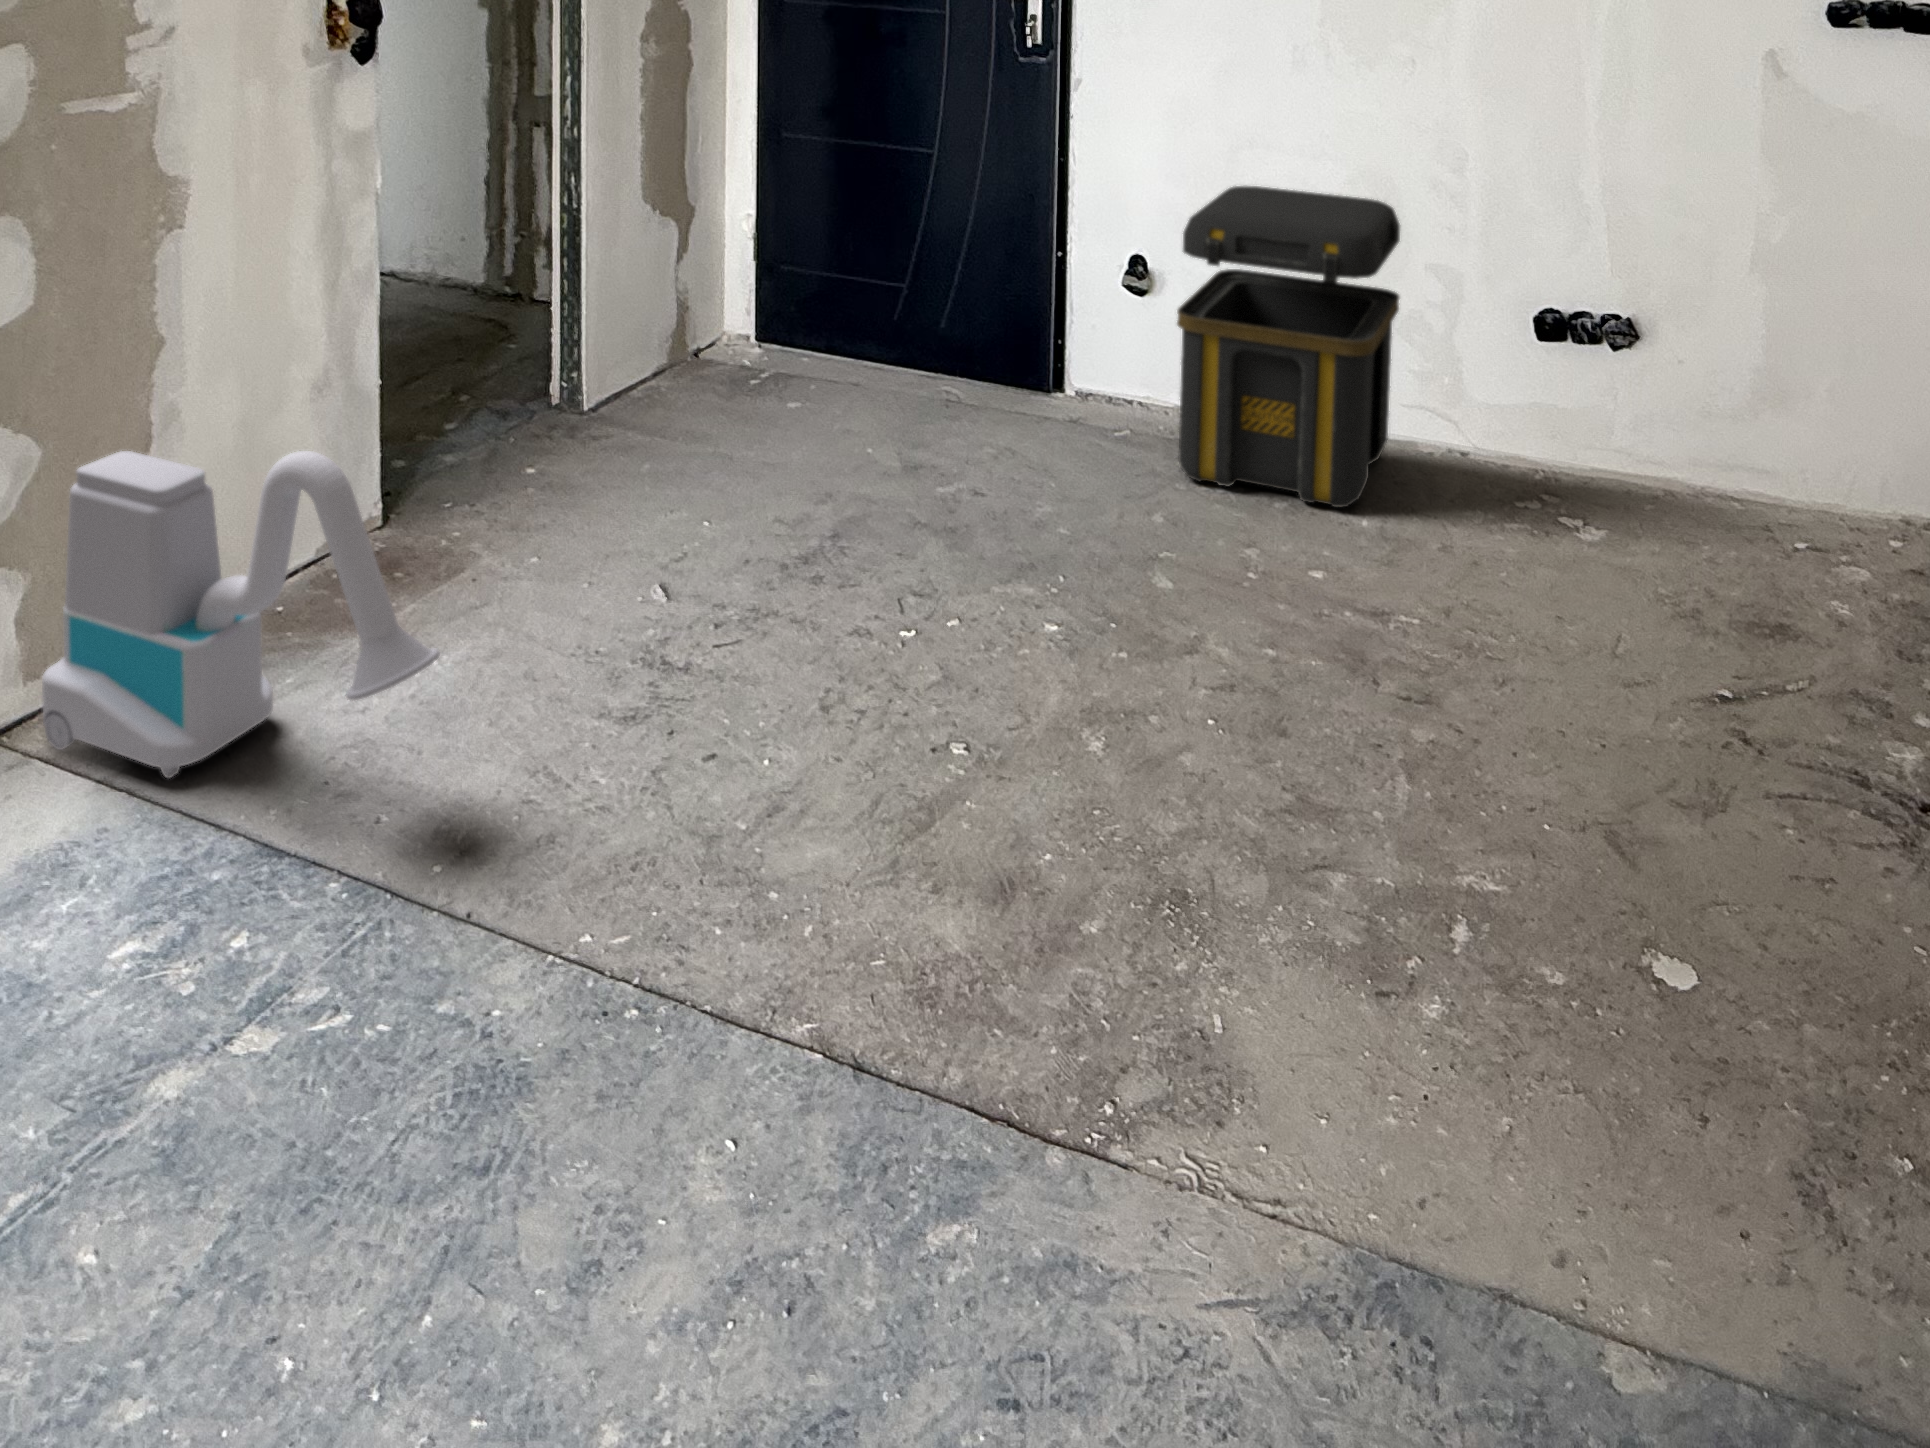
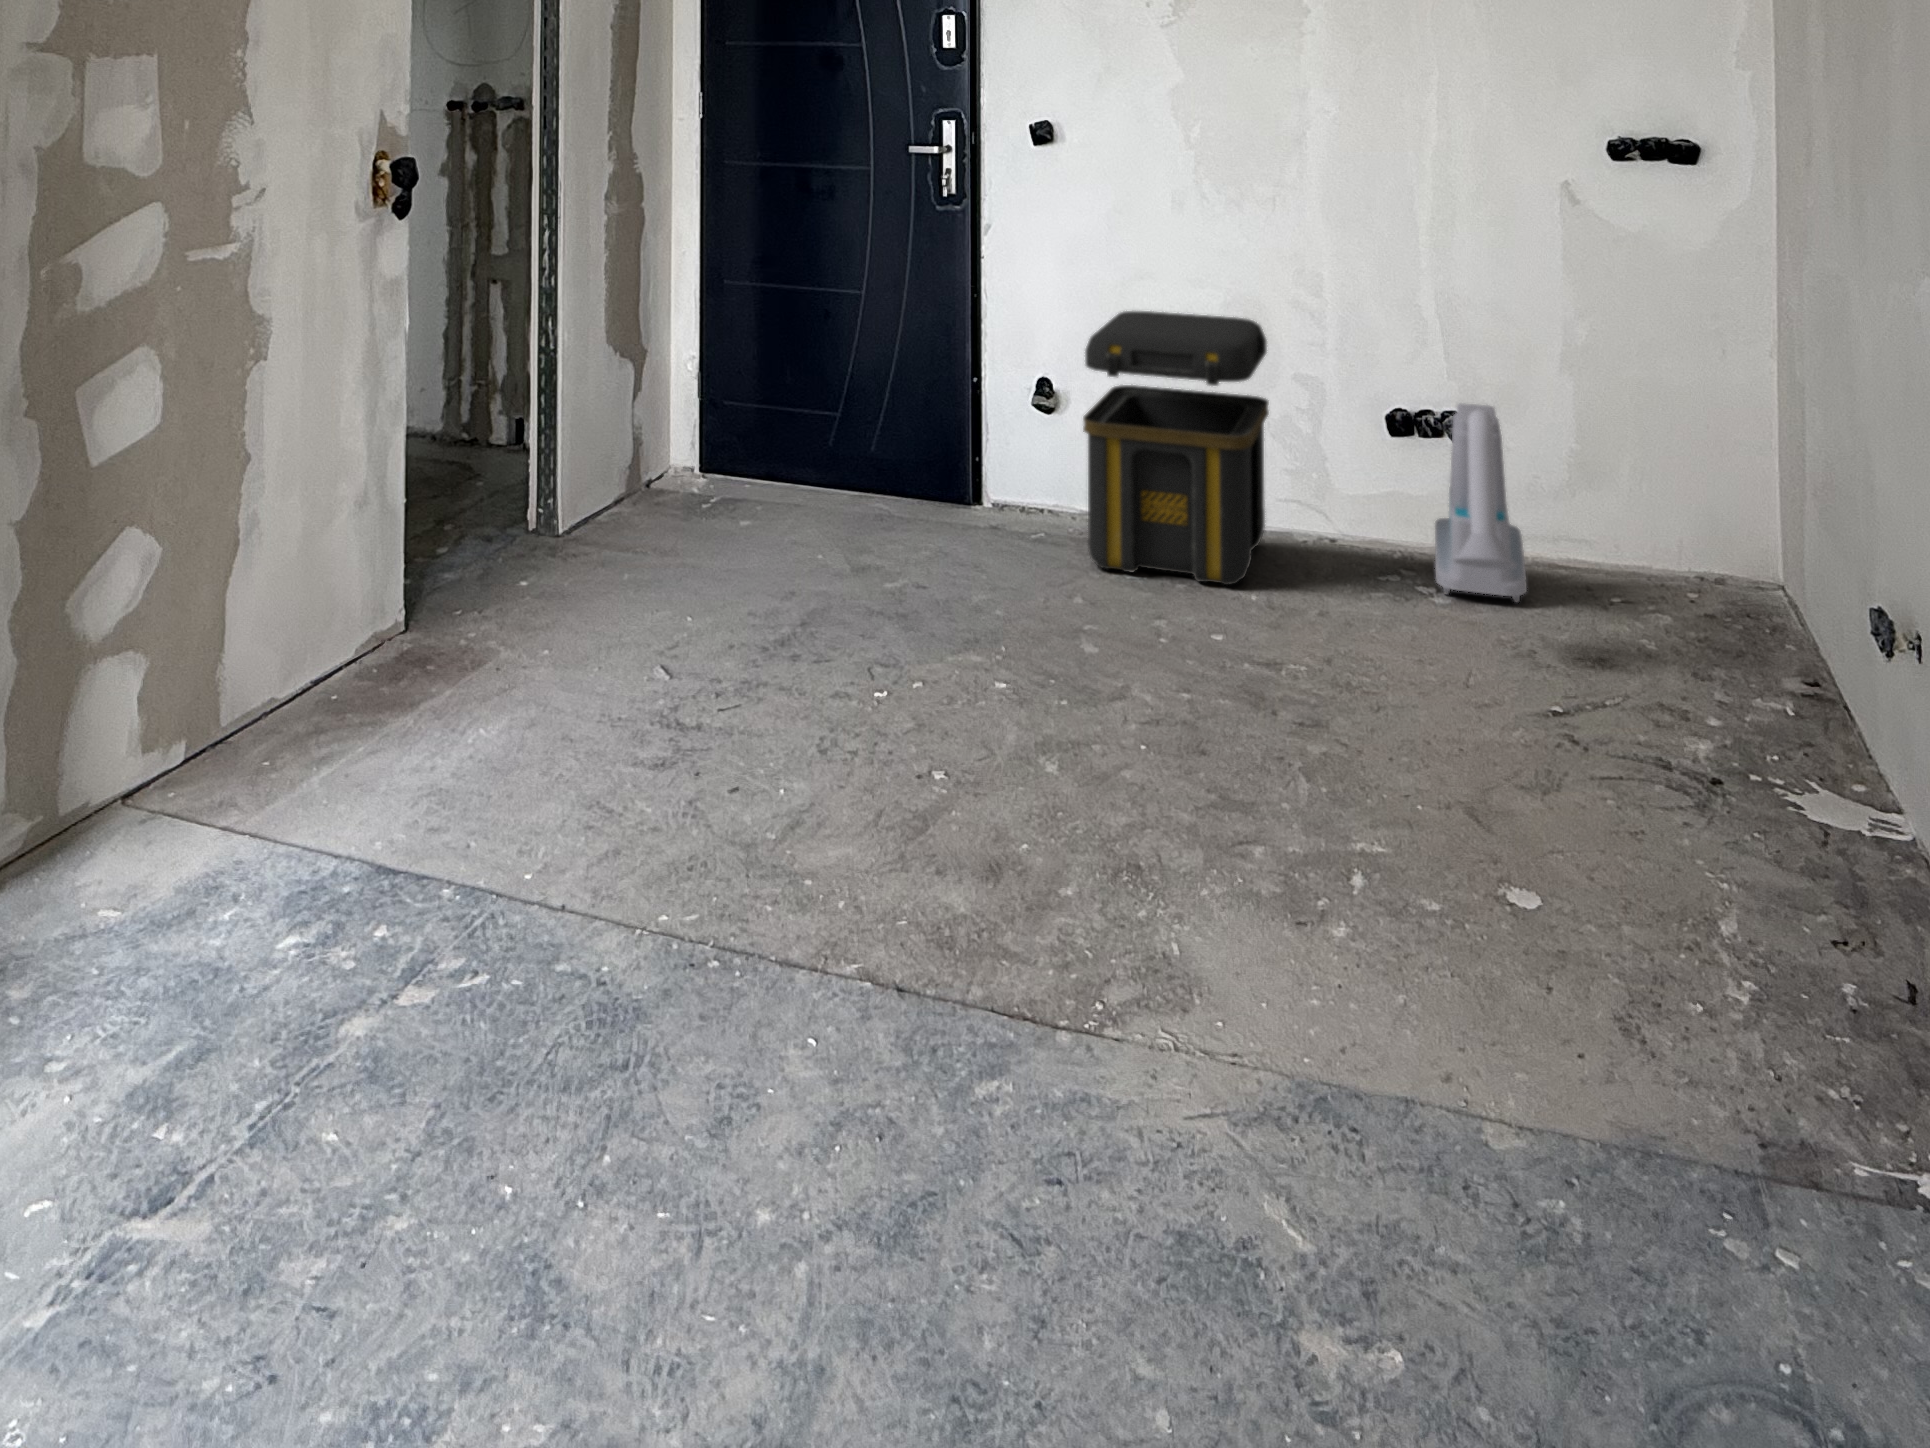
vacuum cleaner: present [42,451,440,778] -> present [1435,403,1527,602]

